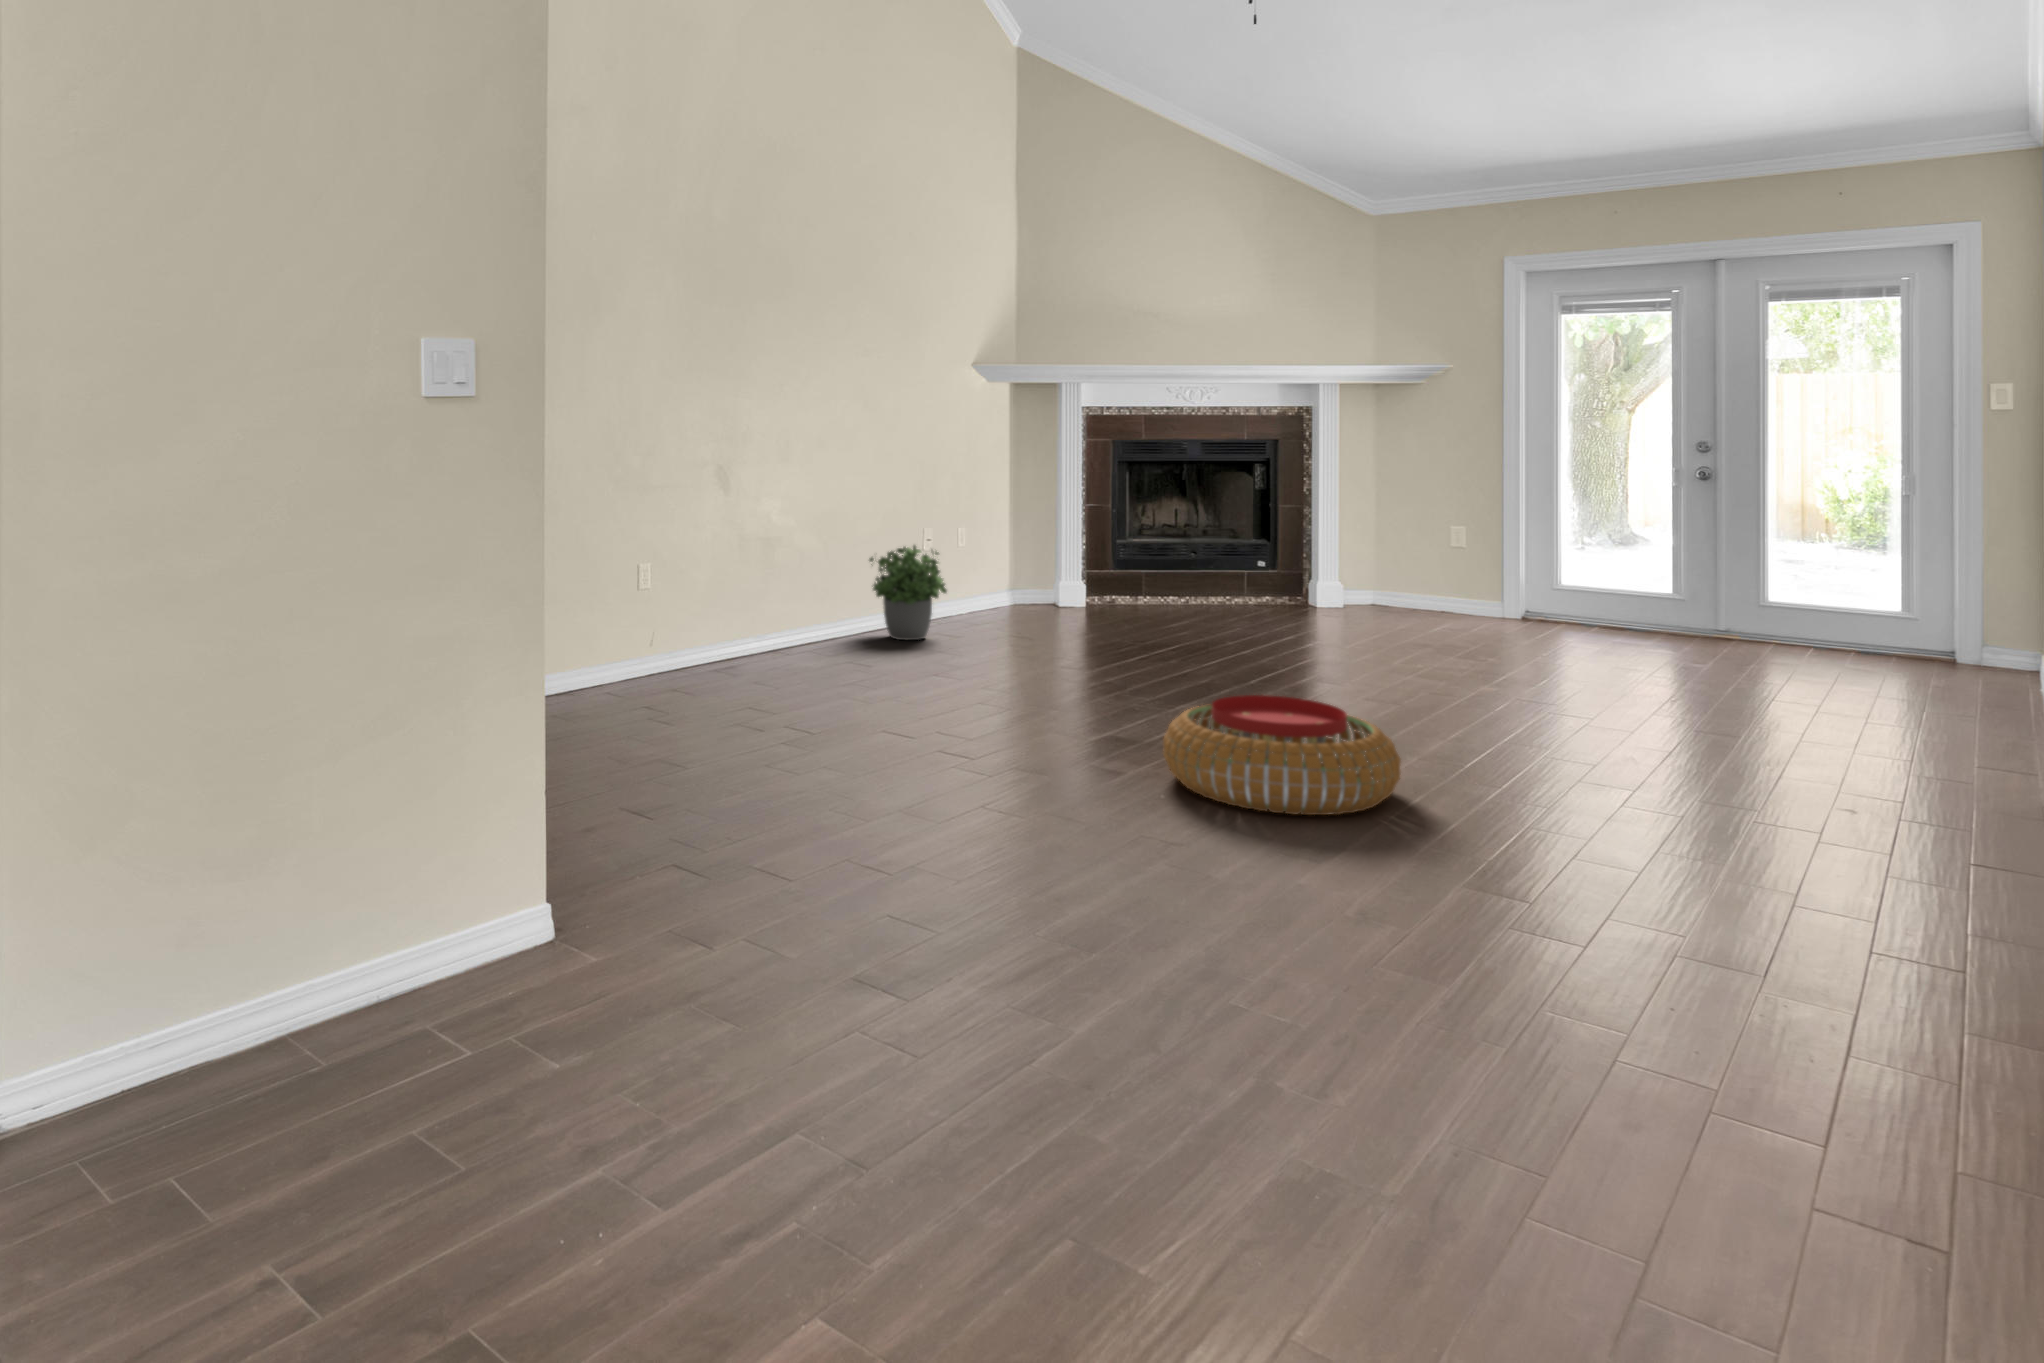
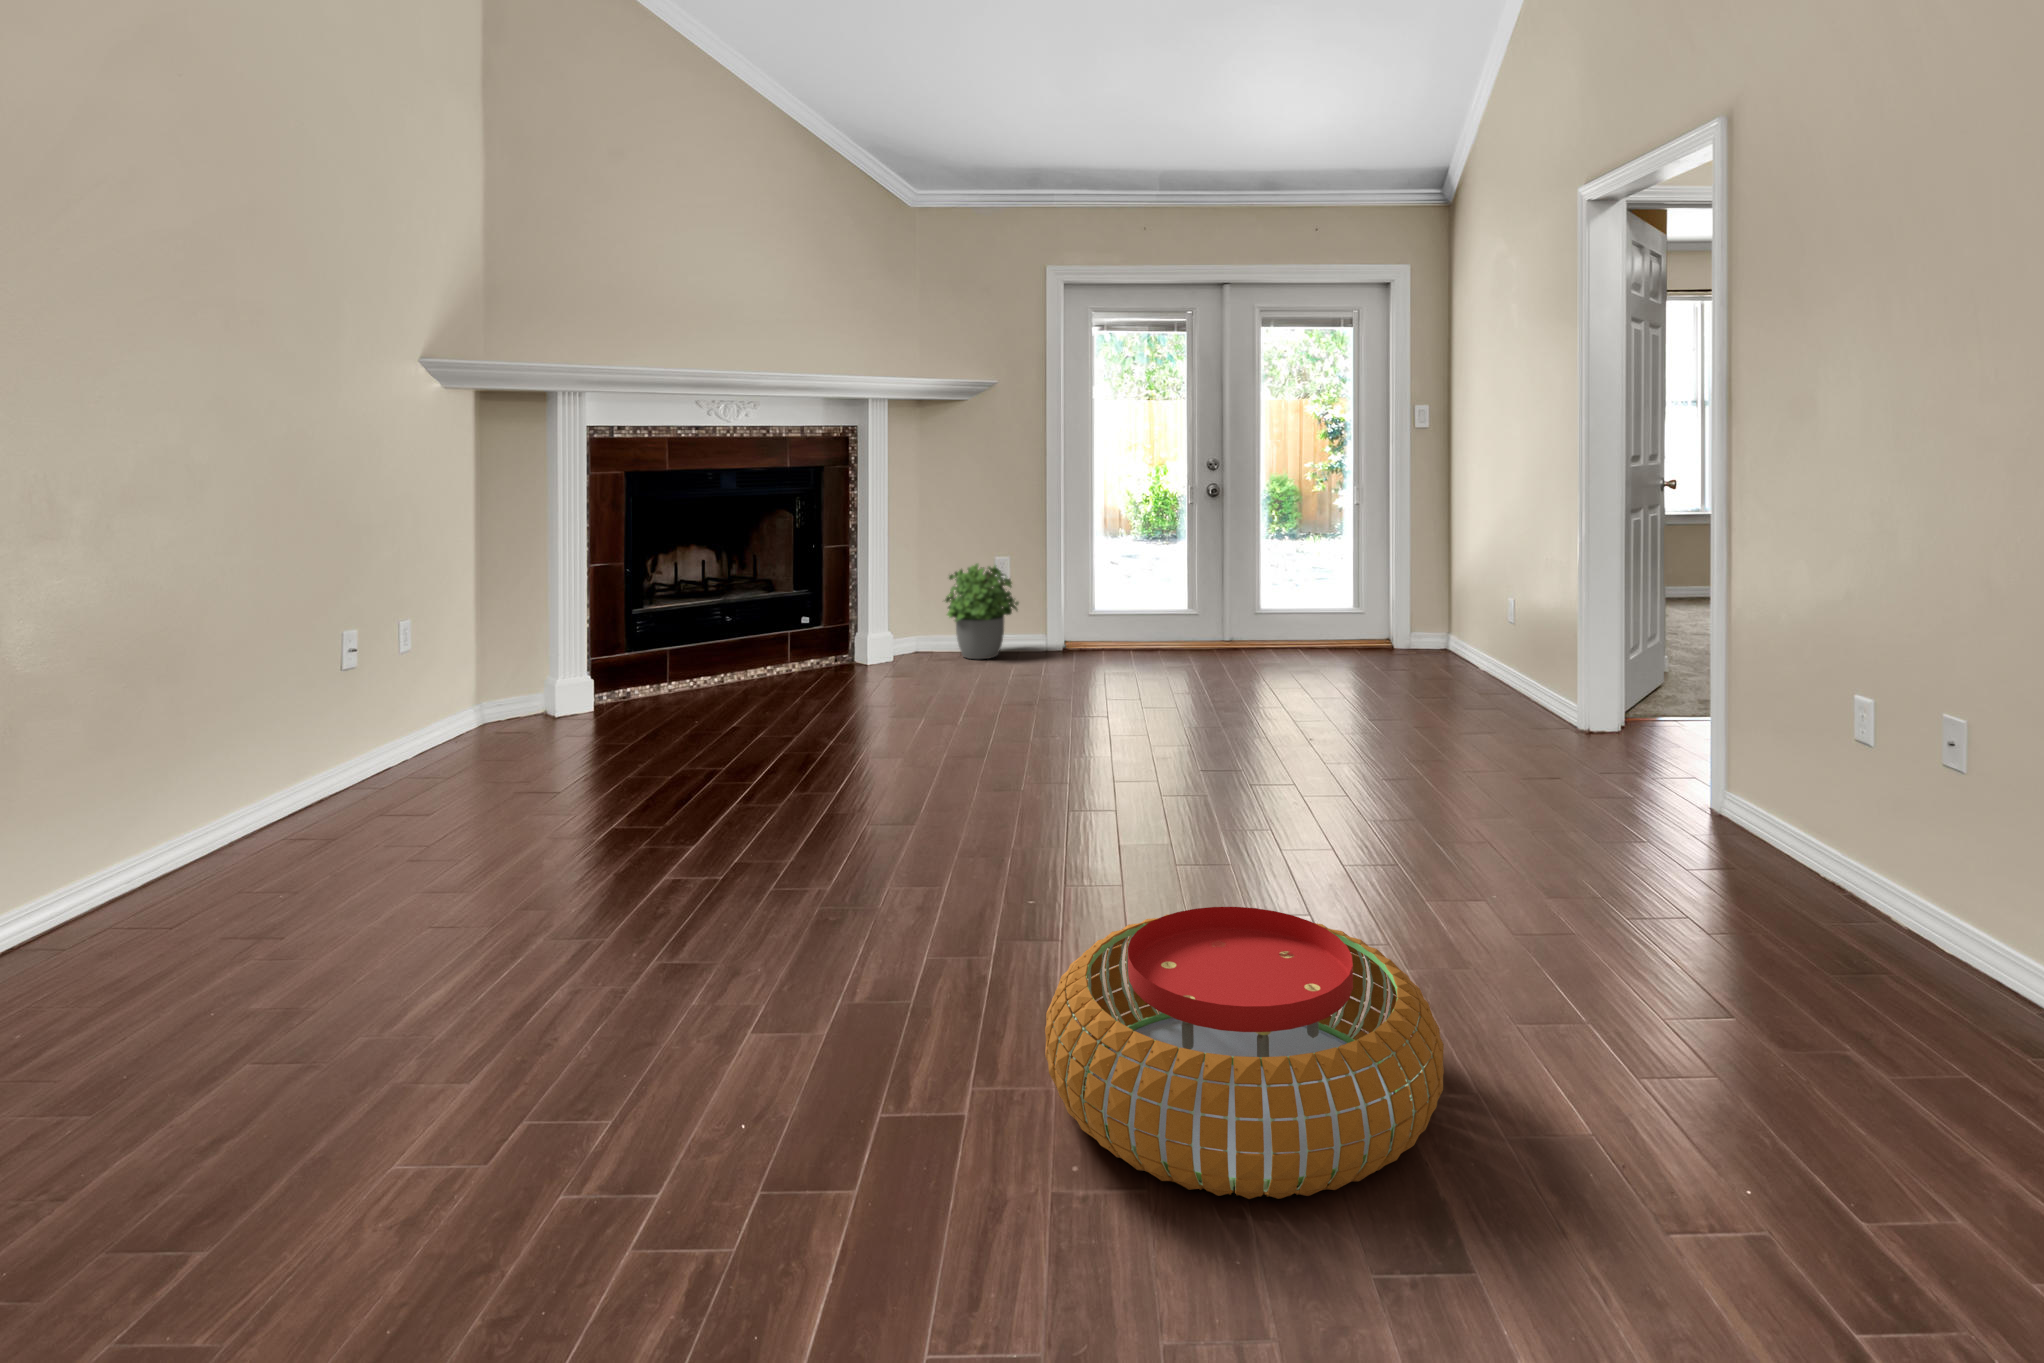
potted plant: present [870,545,947,640] -> present [945,564,1019,659]

